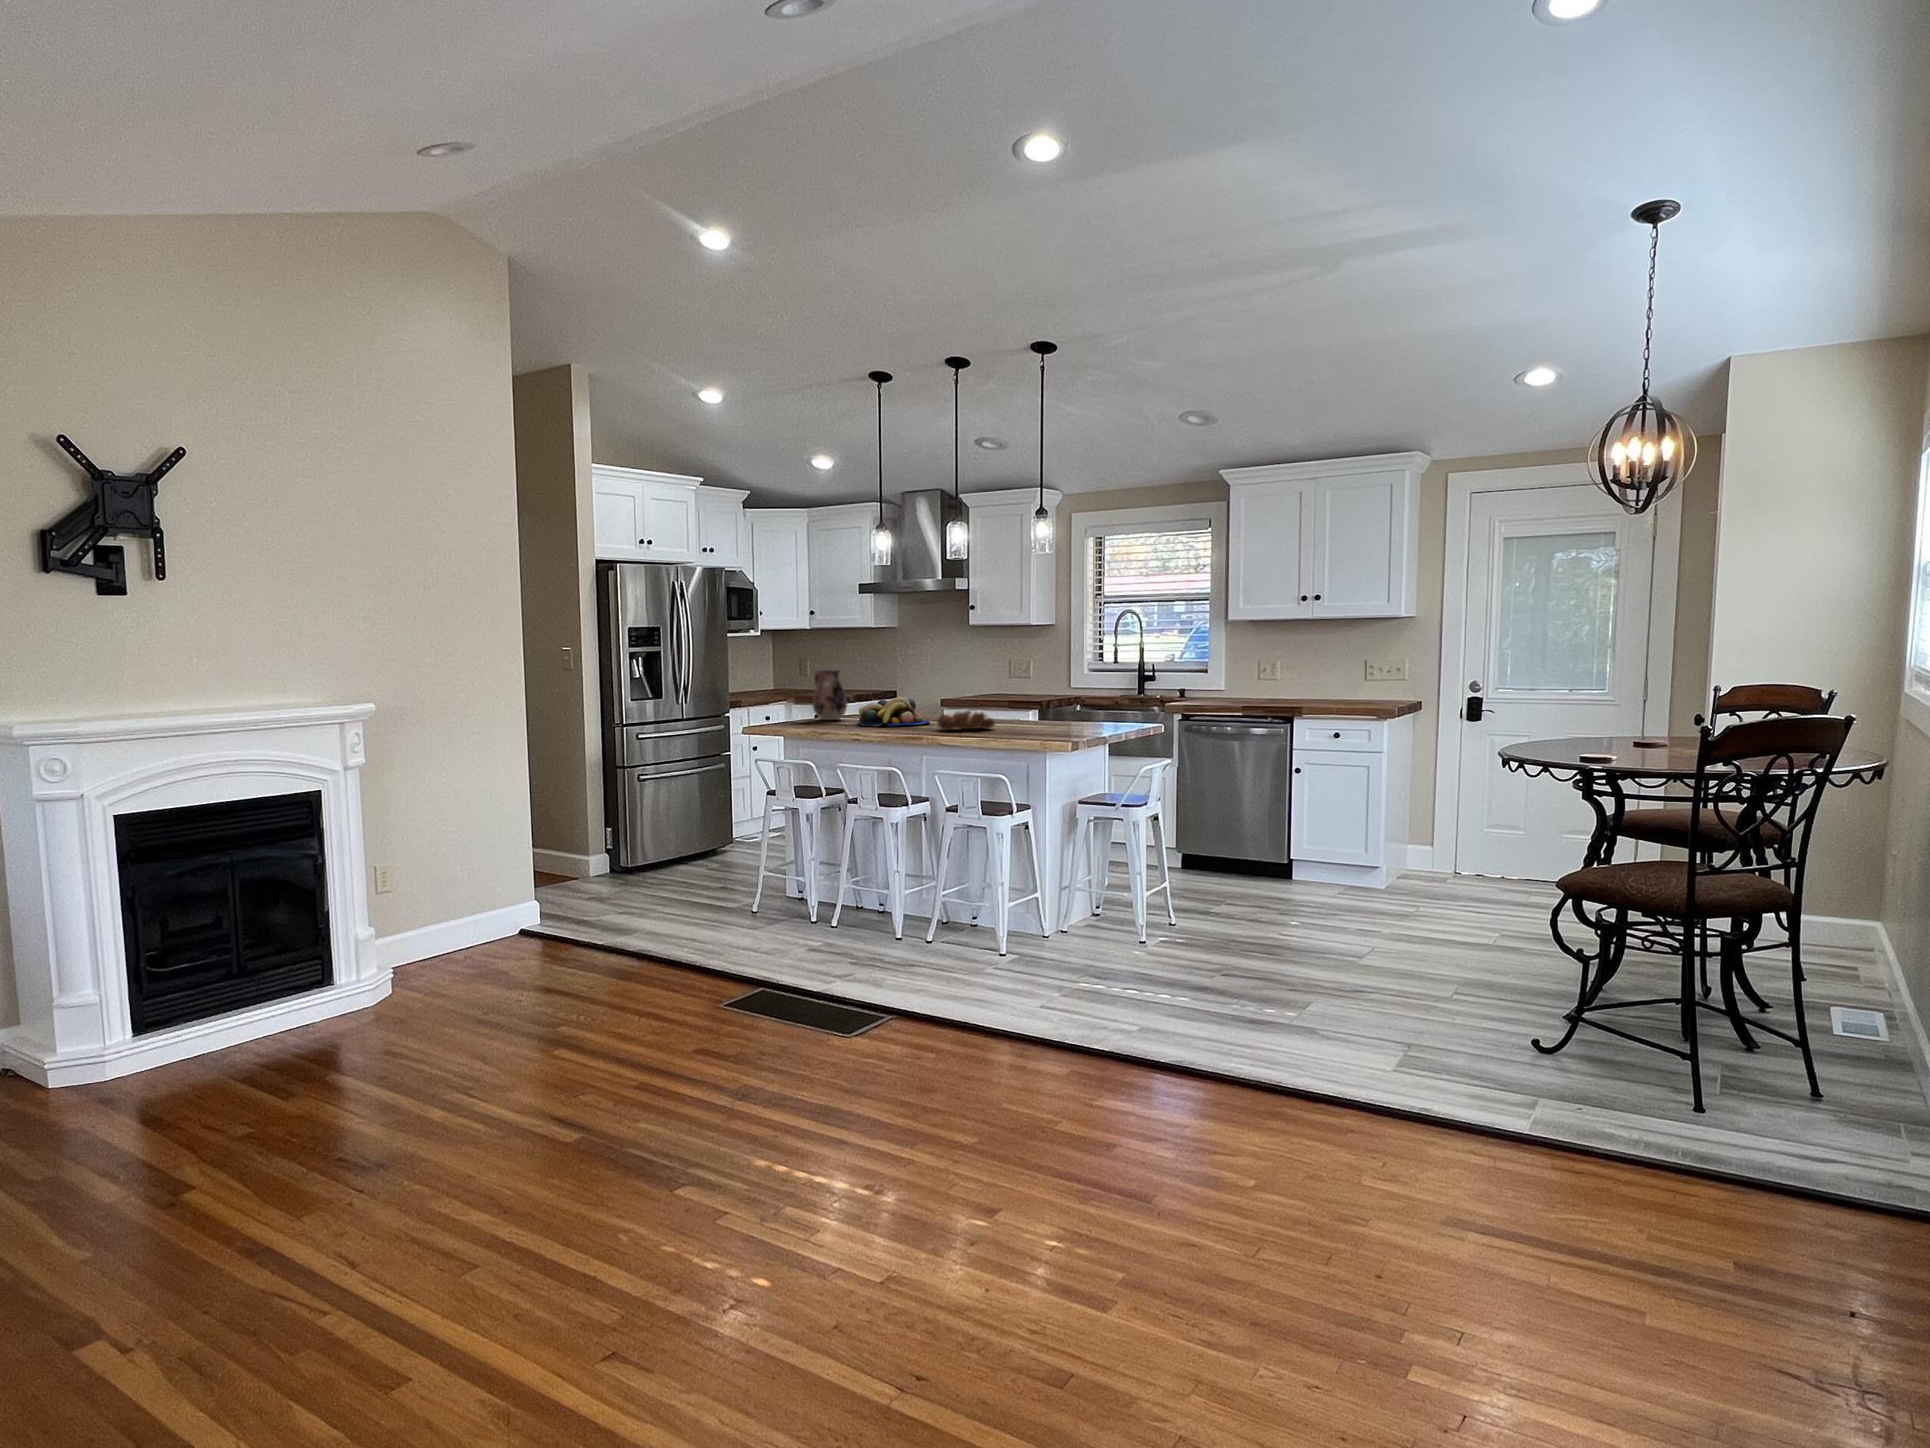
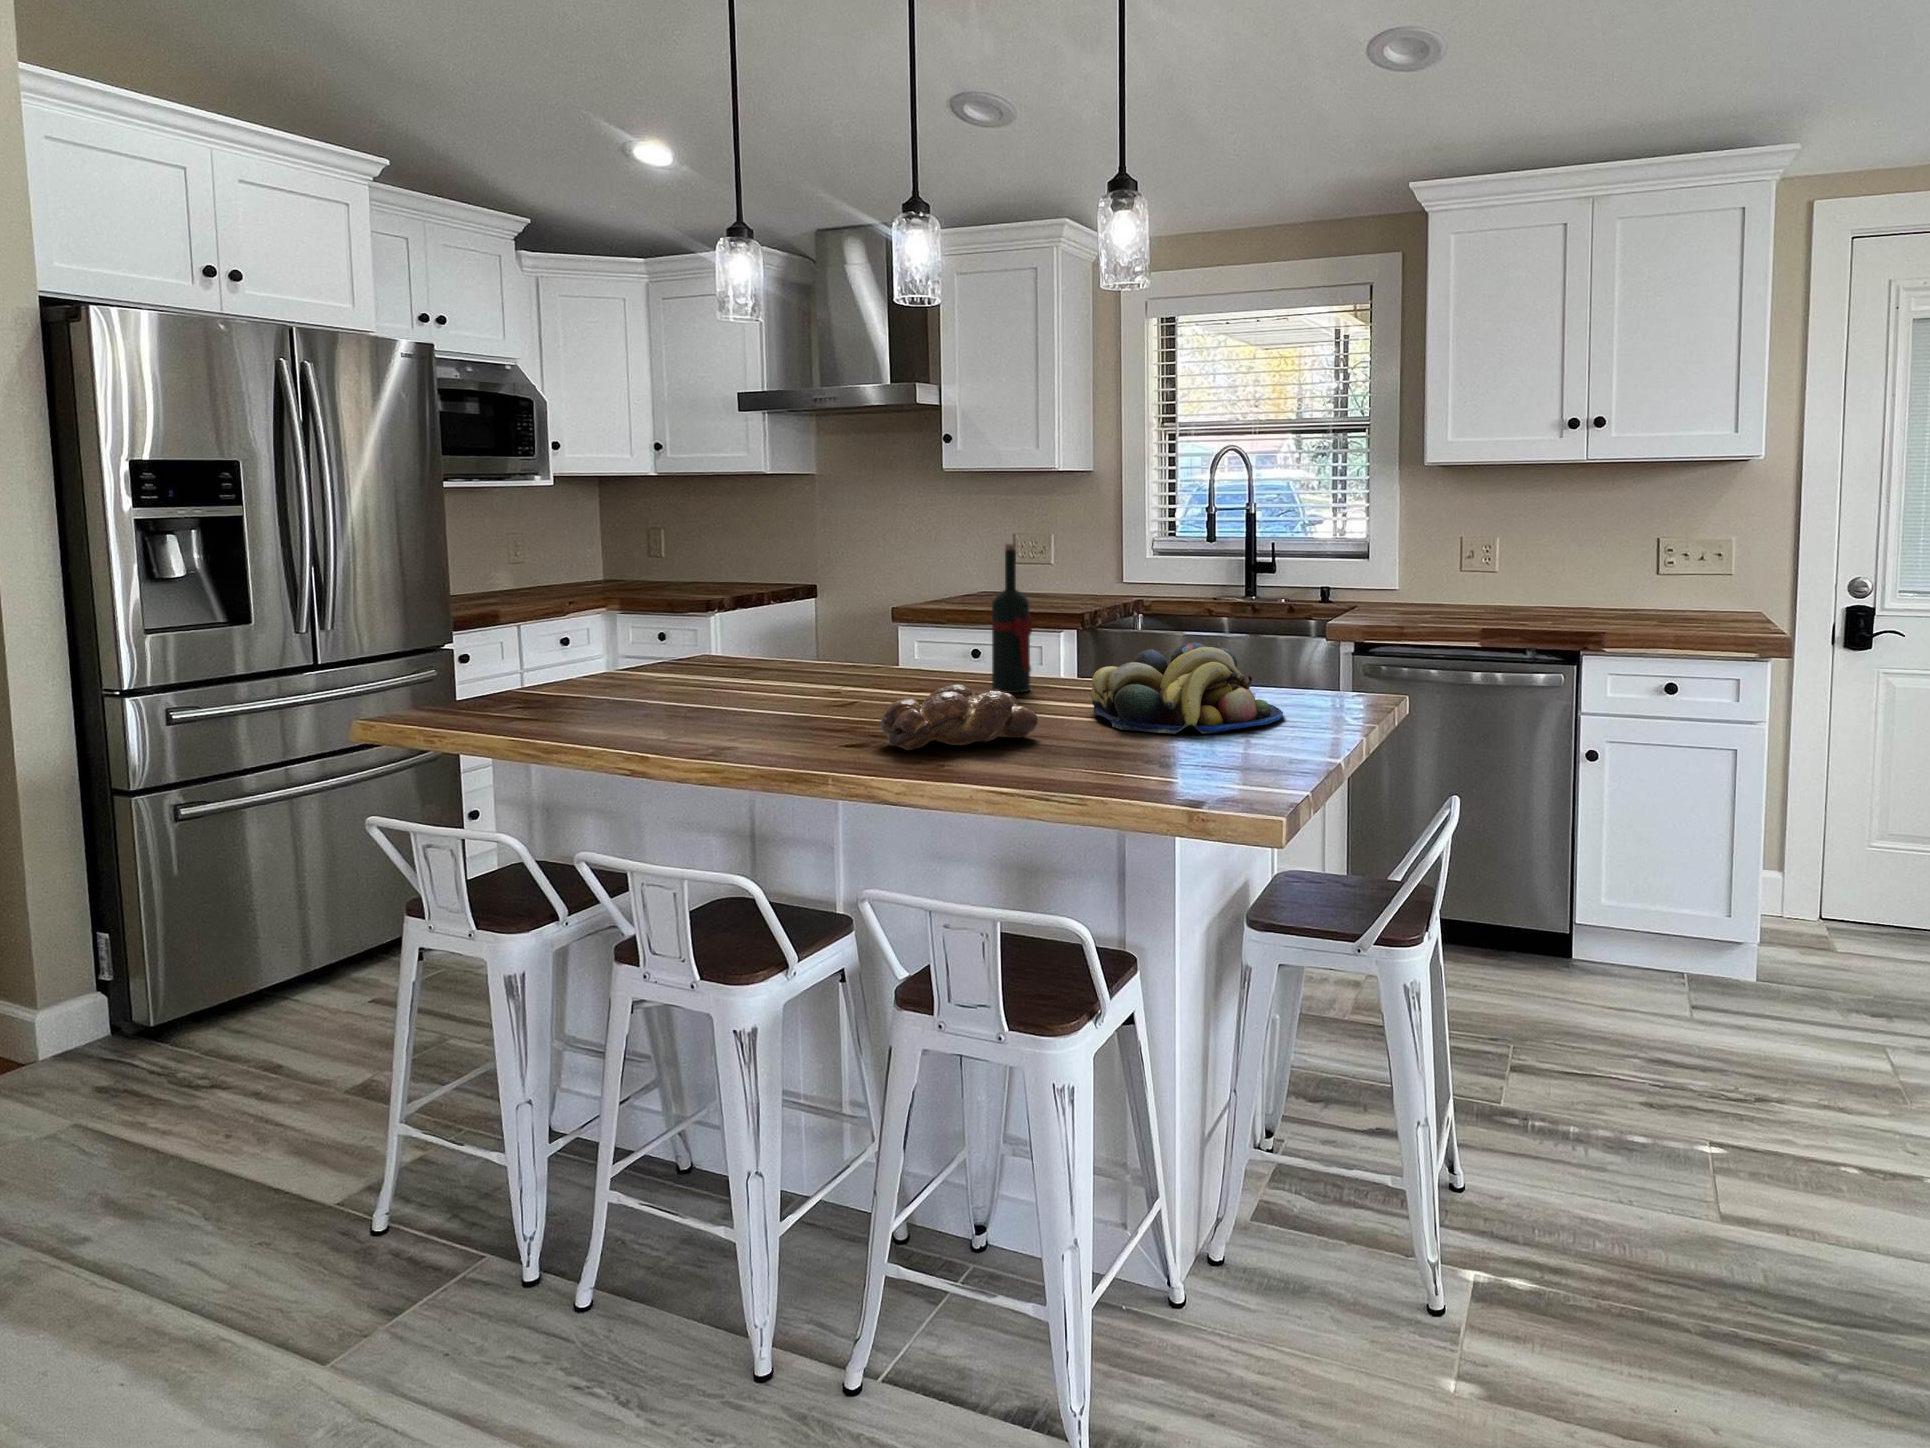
wine bottle: none [983,659,999,721] -> present [992,544,1032,693]
ceramic pitcher: present [813,670,848,720] -> none [567,569,660,695]
fruit bowl: present [858,697,930,726] -> present [1090,642,1283,734]

